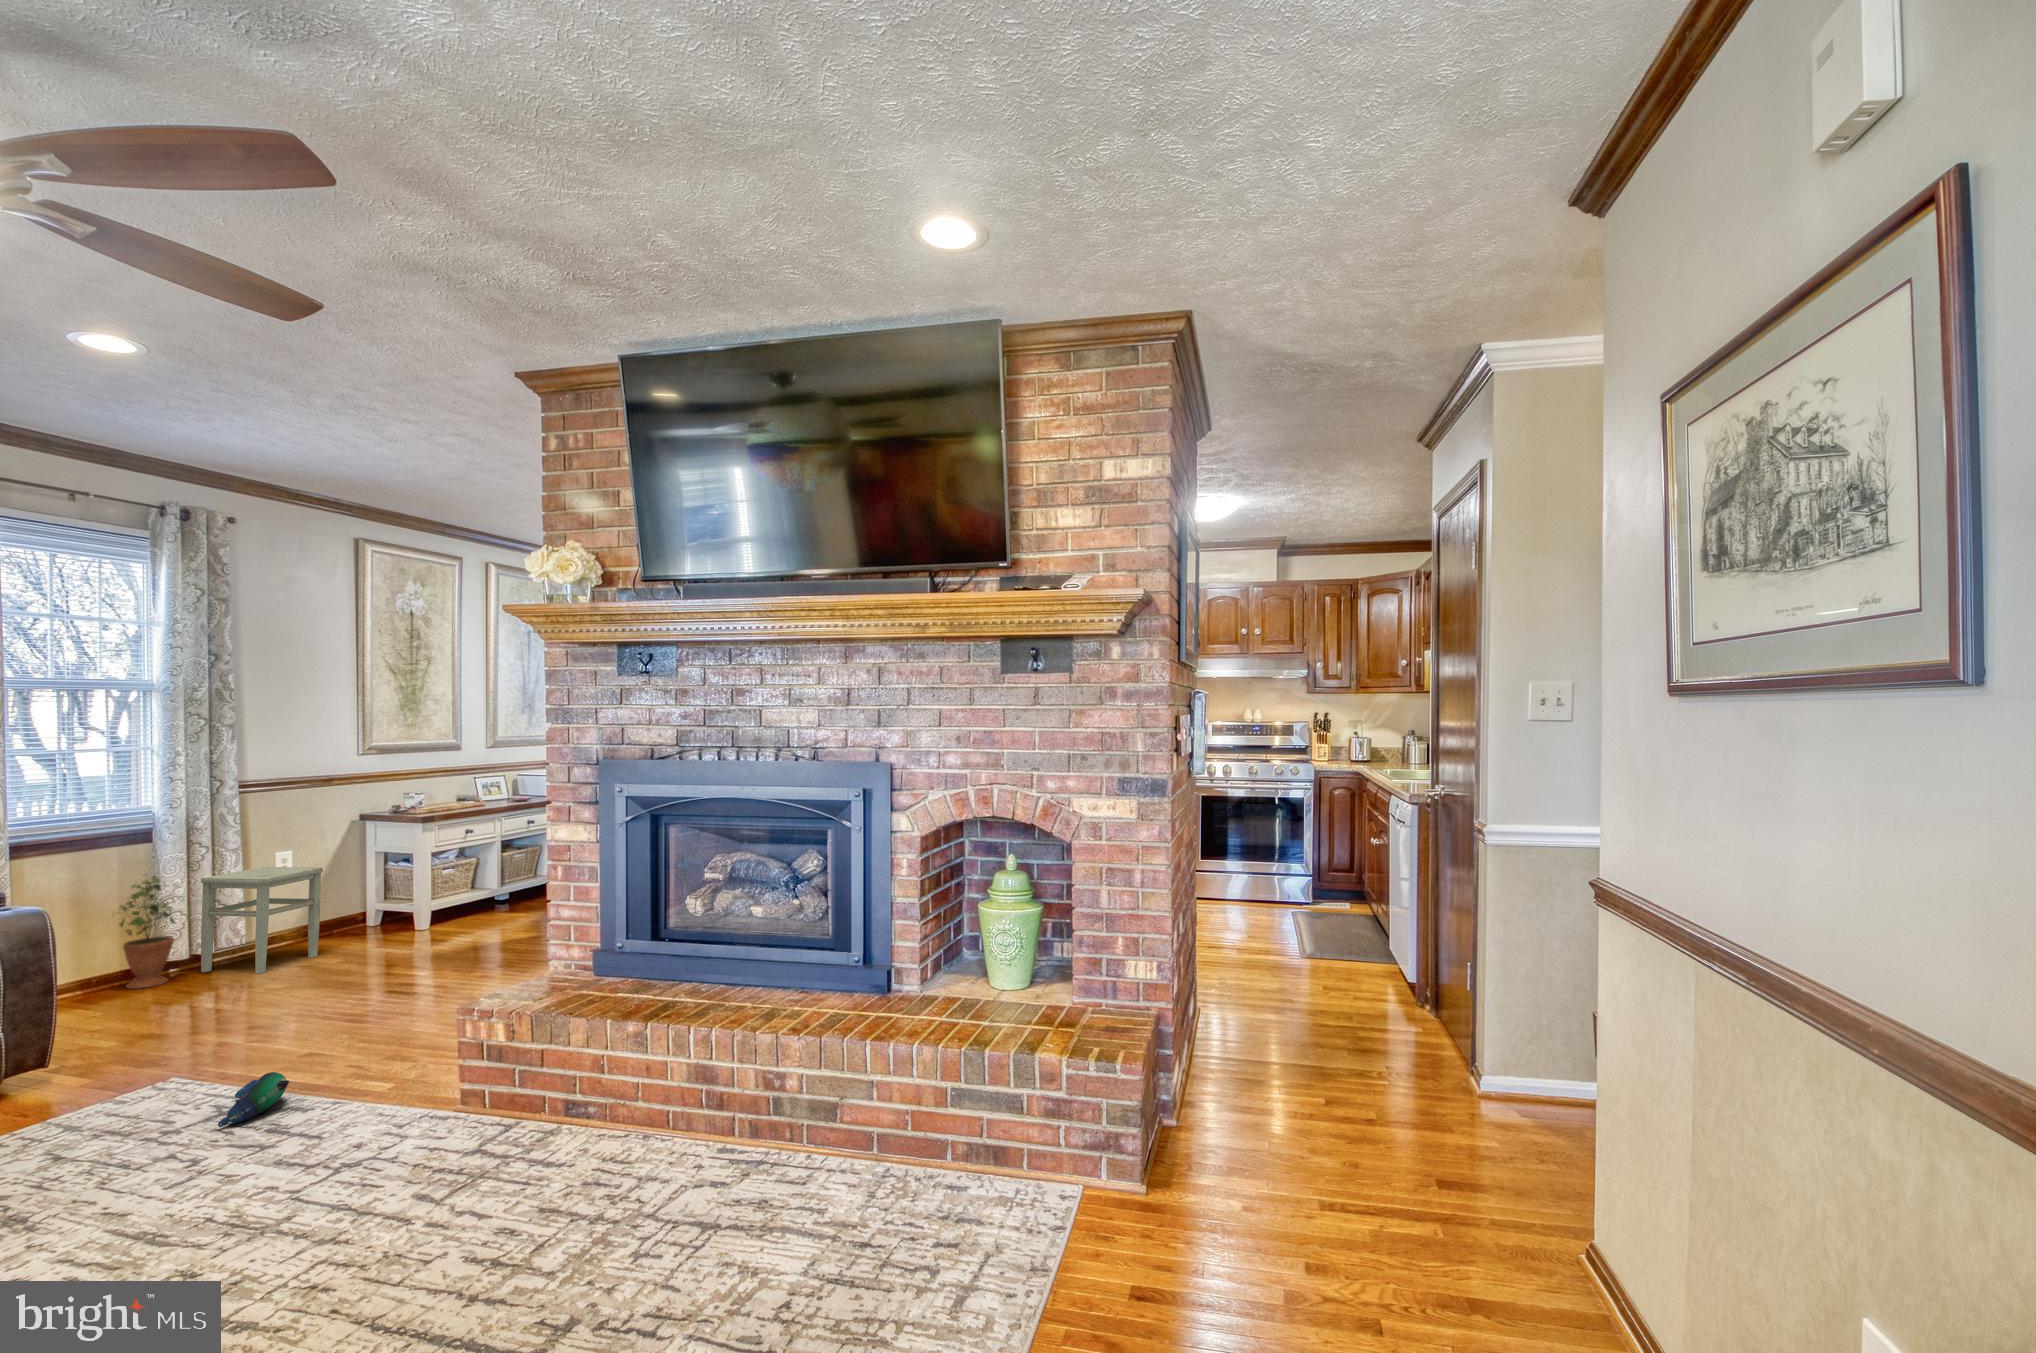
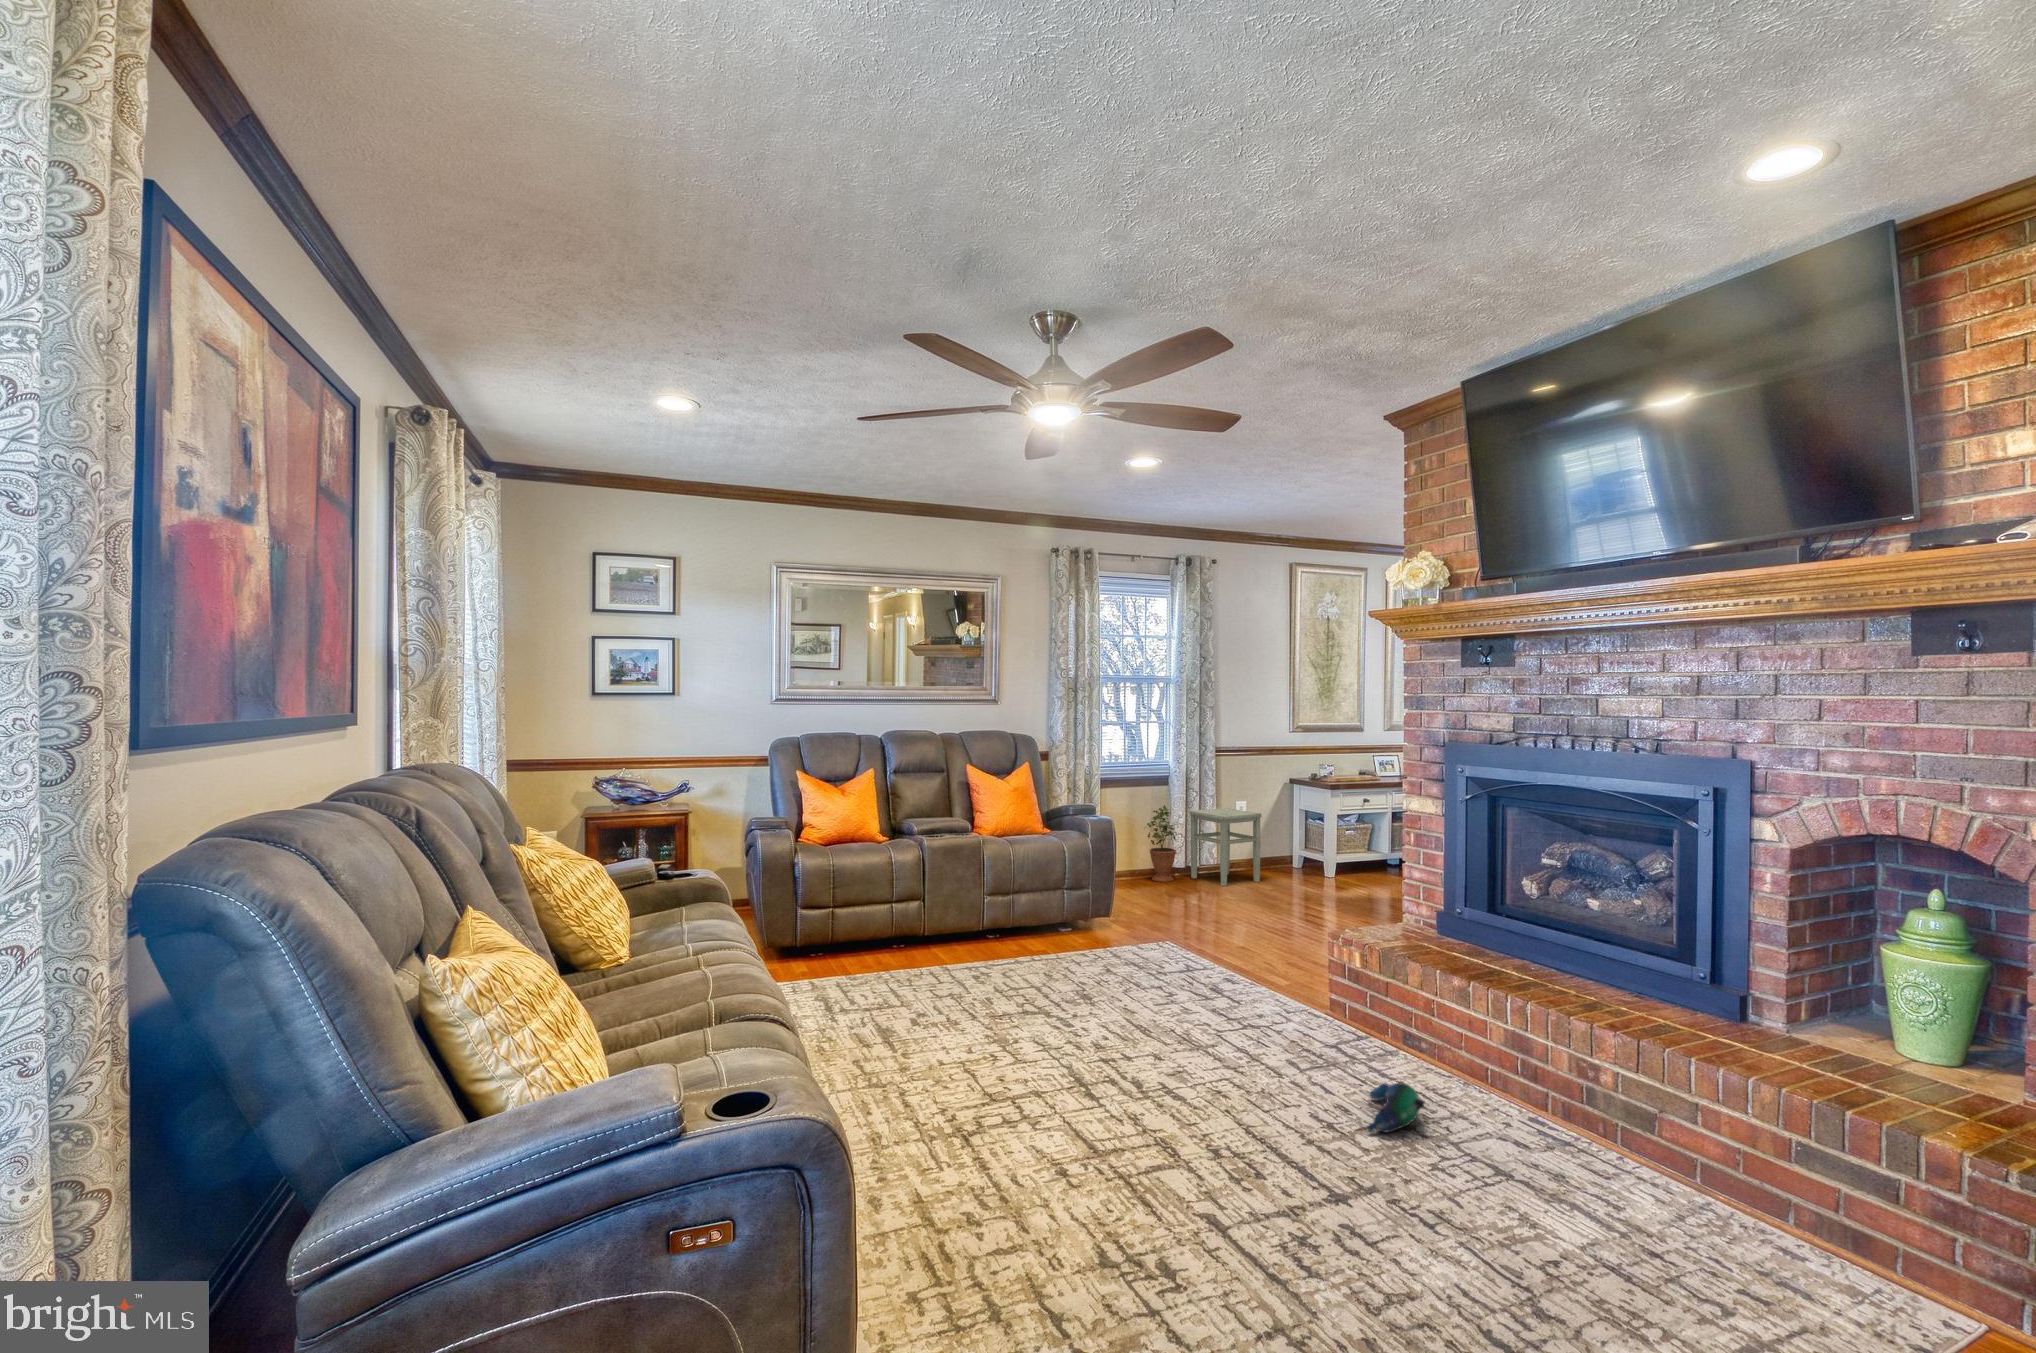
plush toy: present [218,1072,289,1127] -> present [1367,1083,1425,1132]

